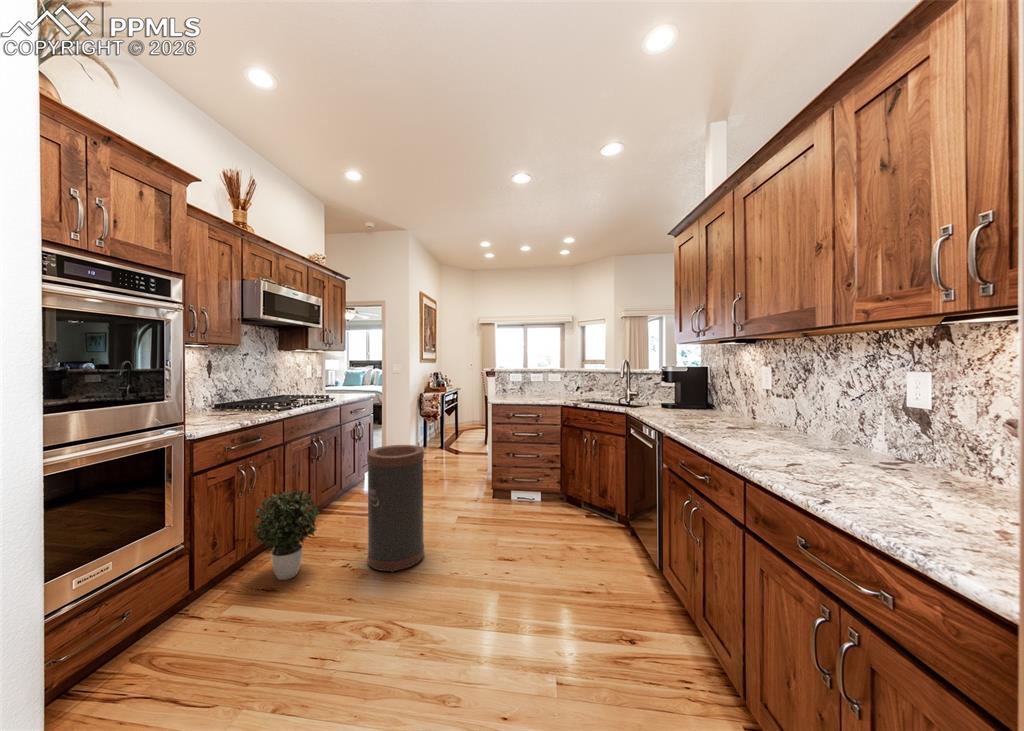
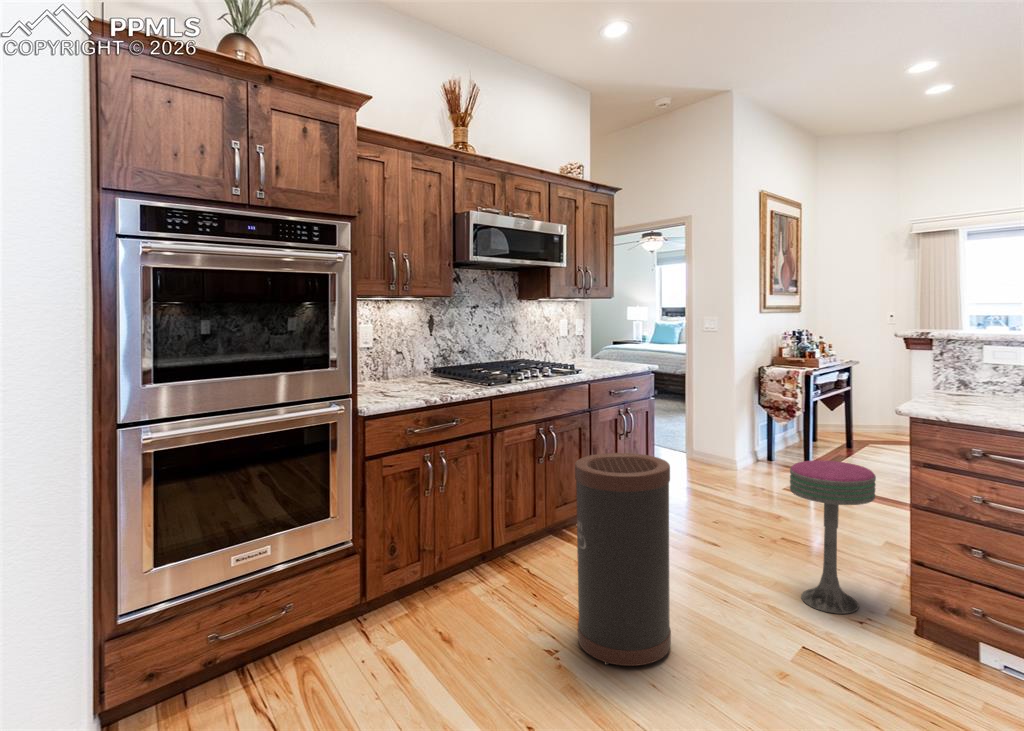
bar stool: none [466,438,503,514] -> present [790,460,876,614]
potted plant: present [254,490,320,580] -> none [431,497,518,621]

